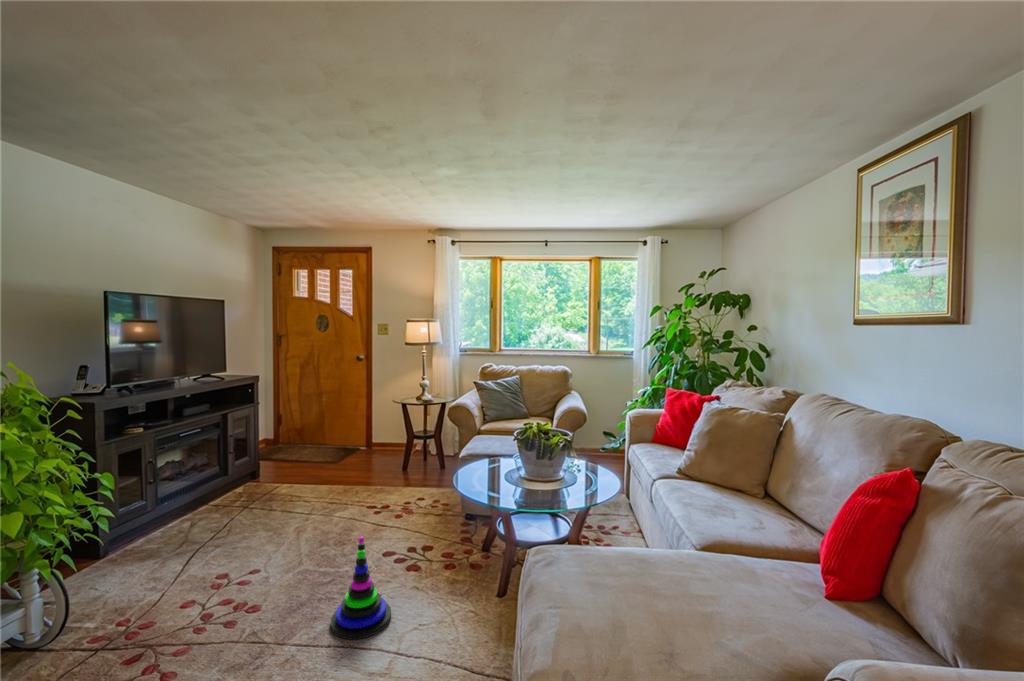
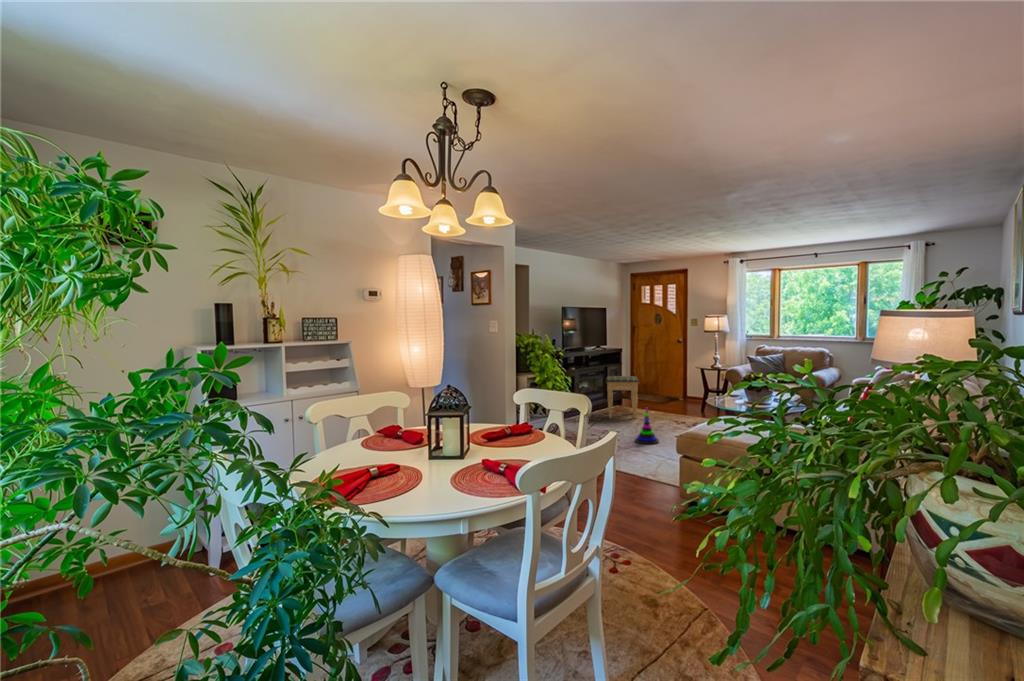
footstool: none [233,433,312,537] -> present [606,376,639,418]

